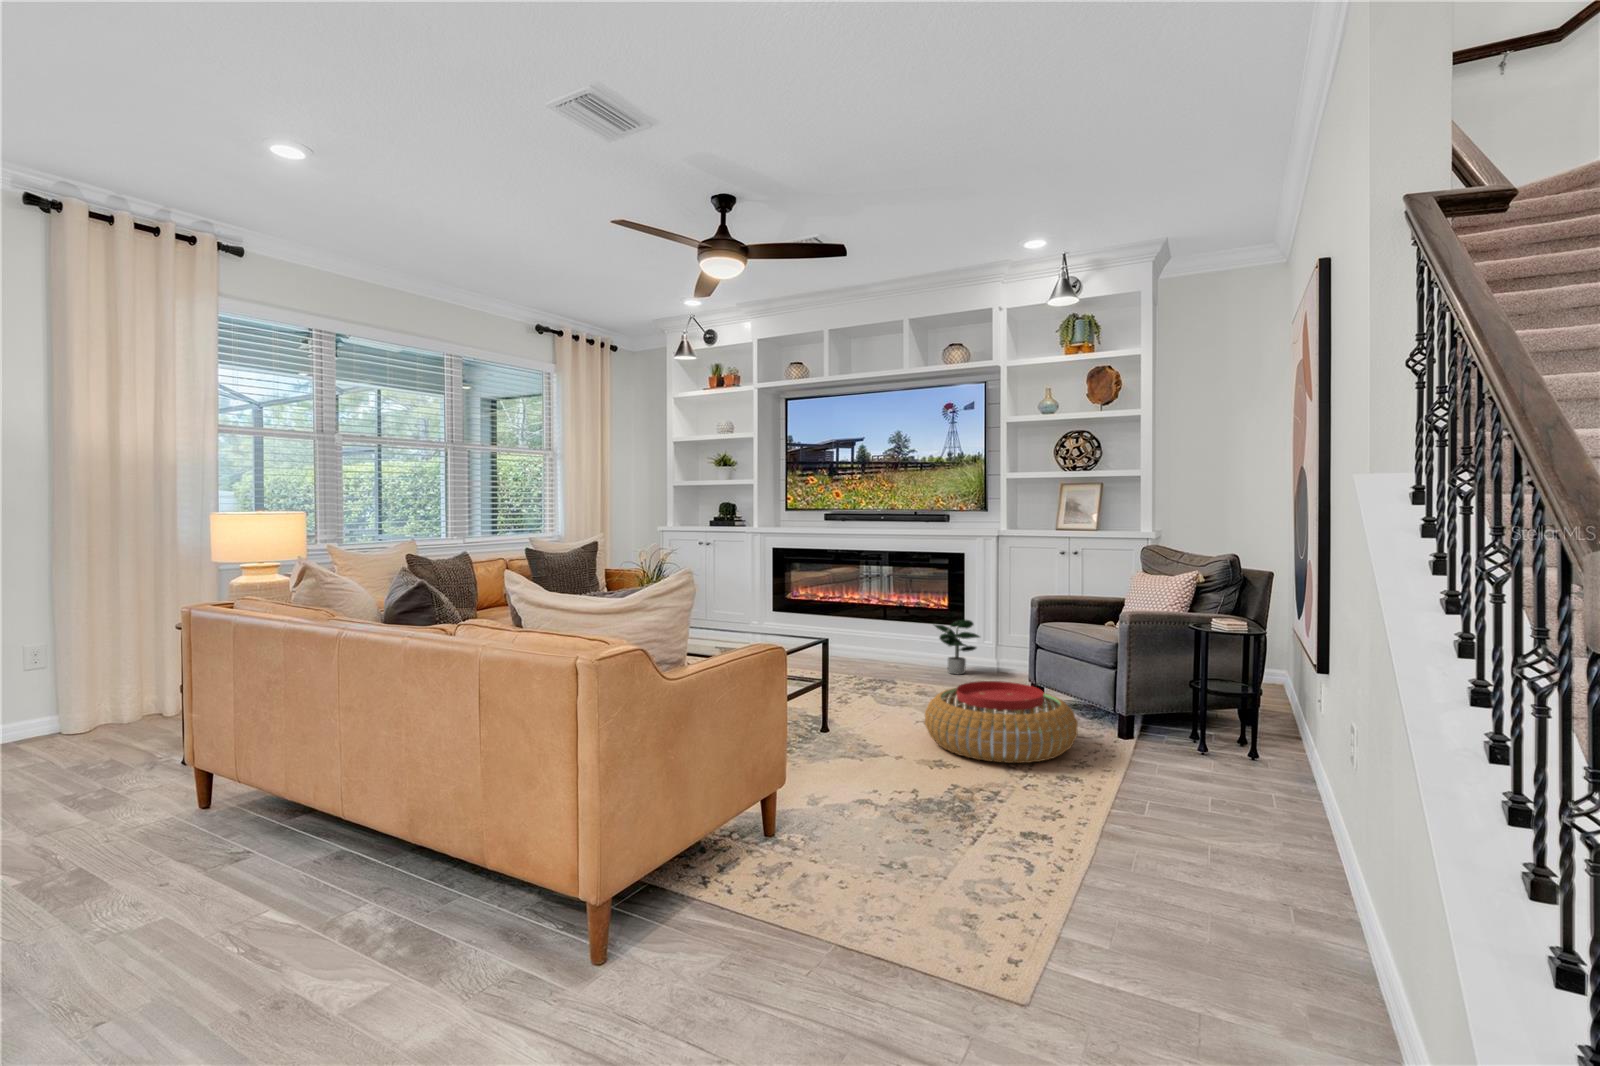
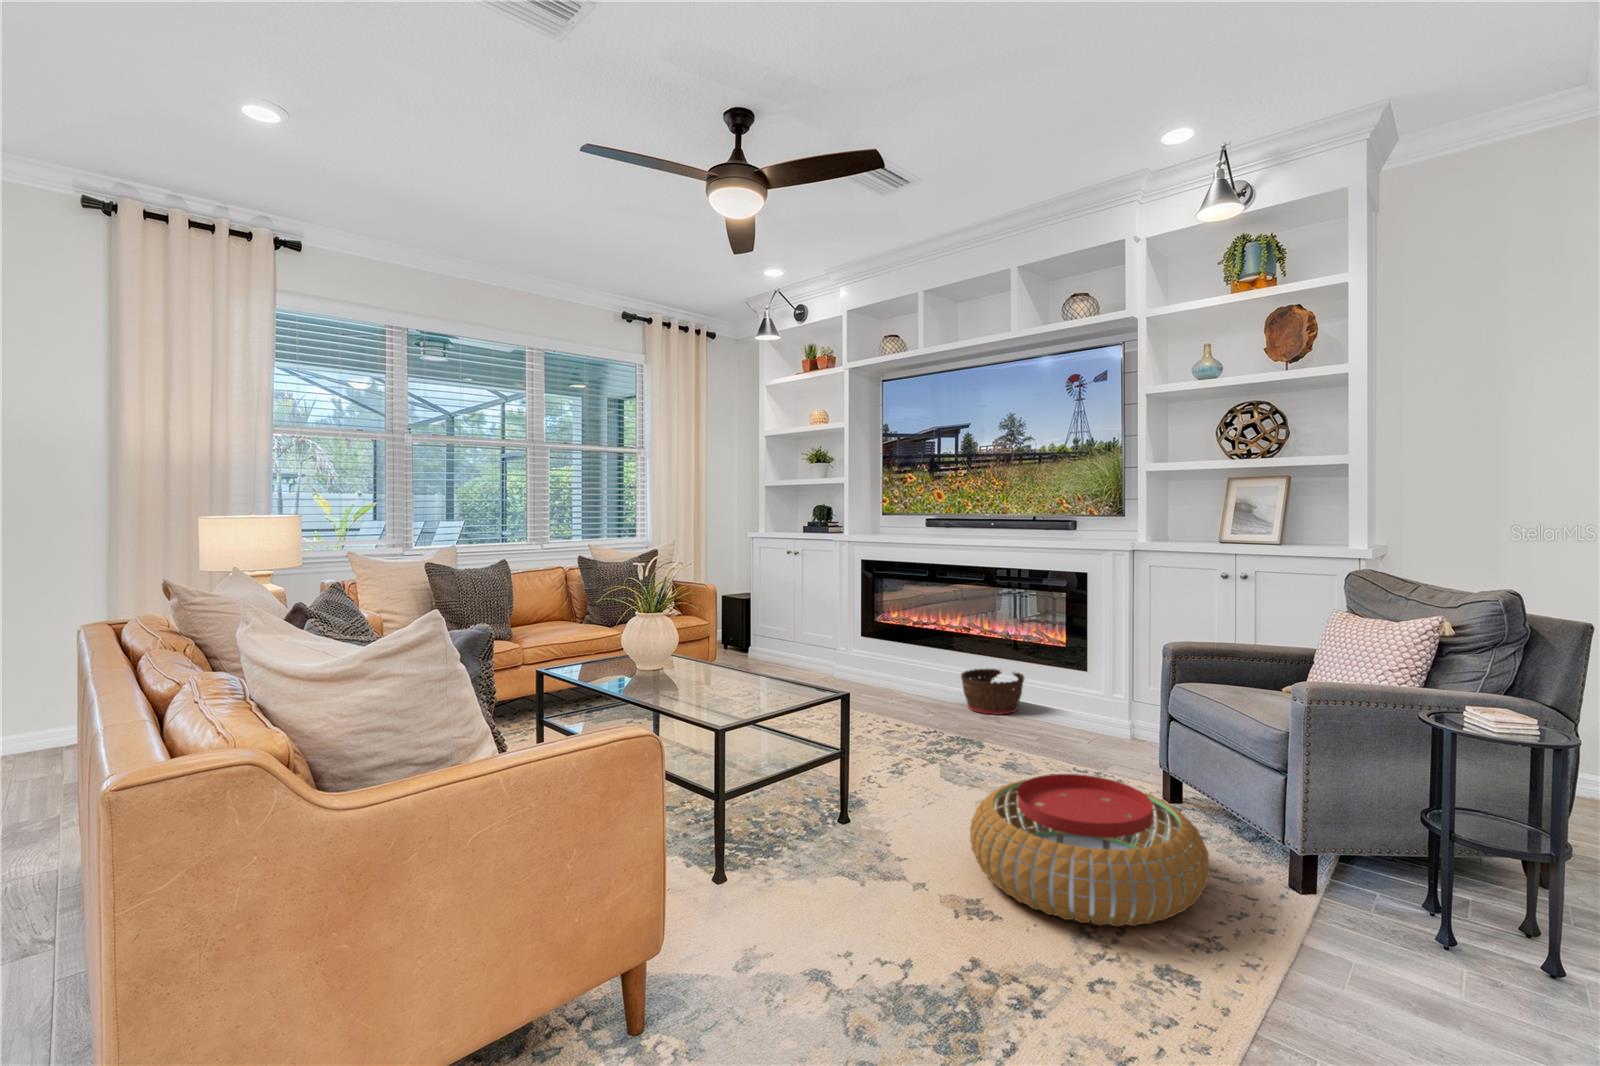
potted plant: present [935,620,980,675] -> none [1041,660,1109,734]
basket: none [865,632,914,666] -> present [961,669,1024,715]

